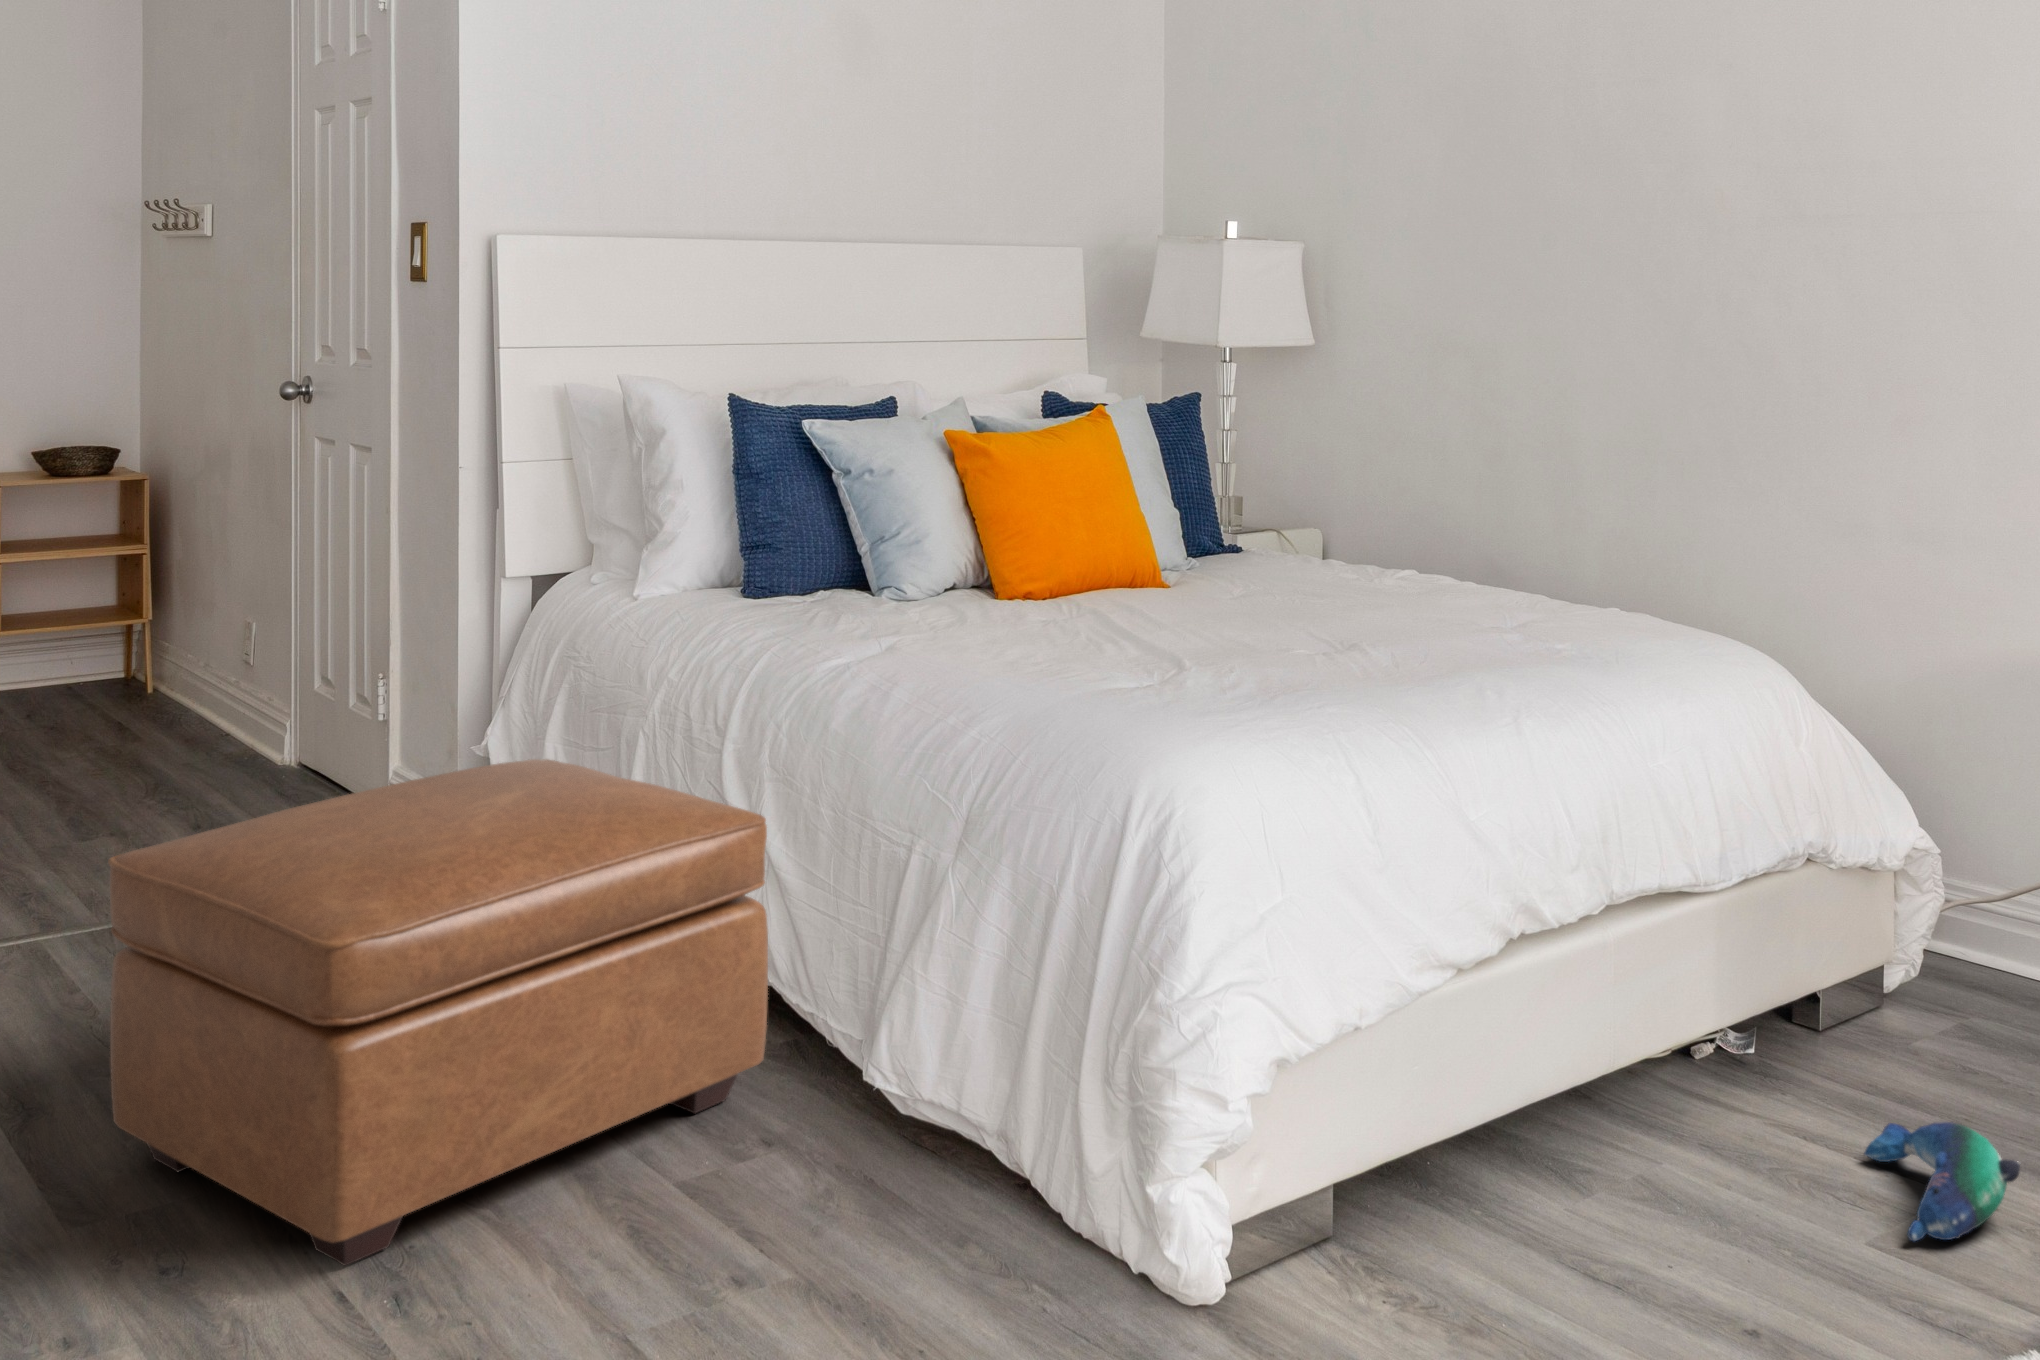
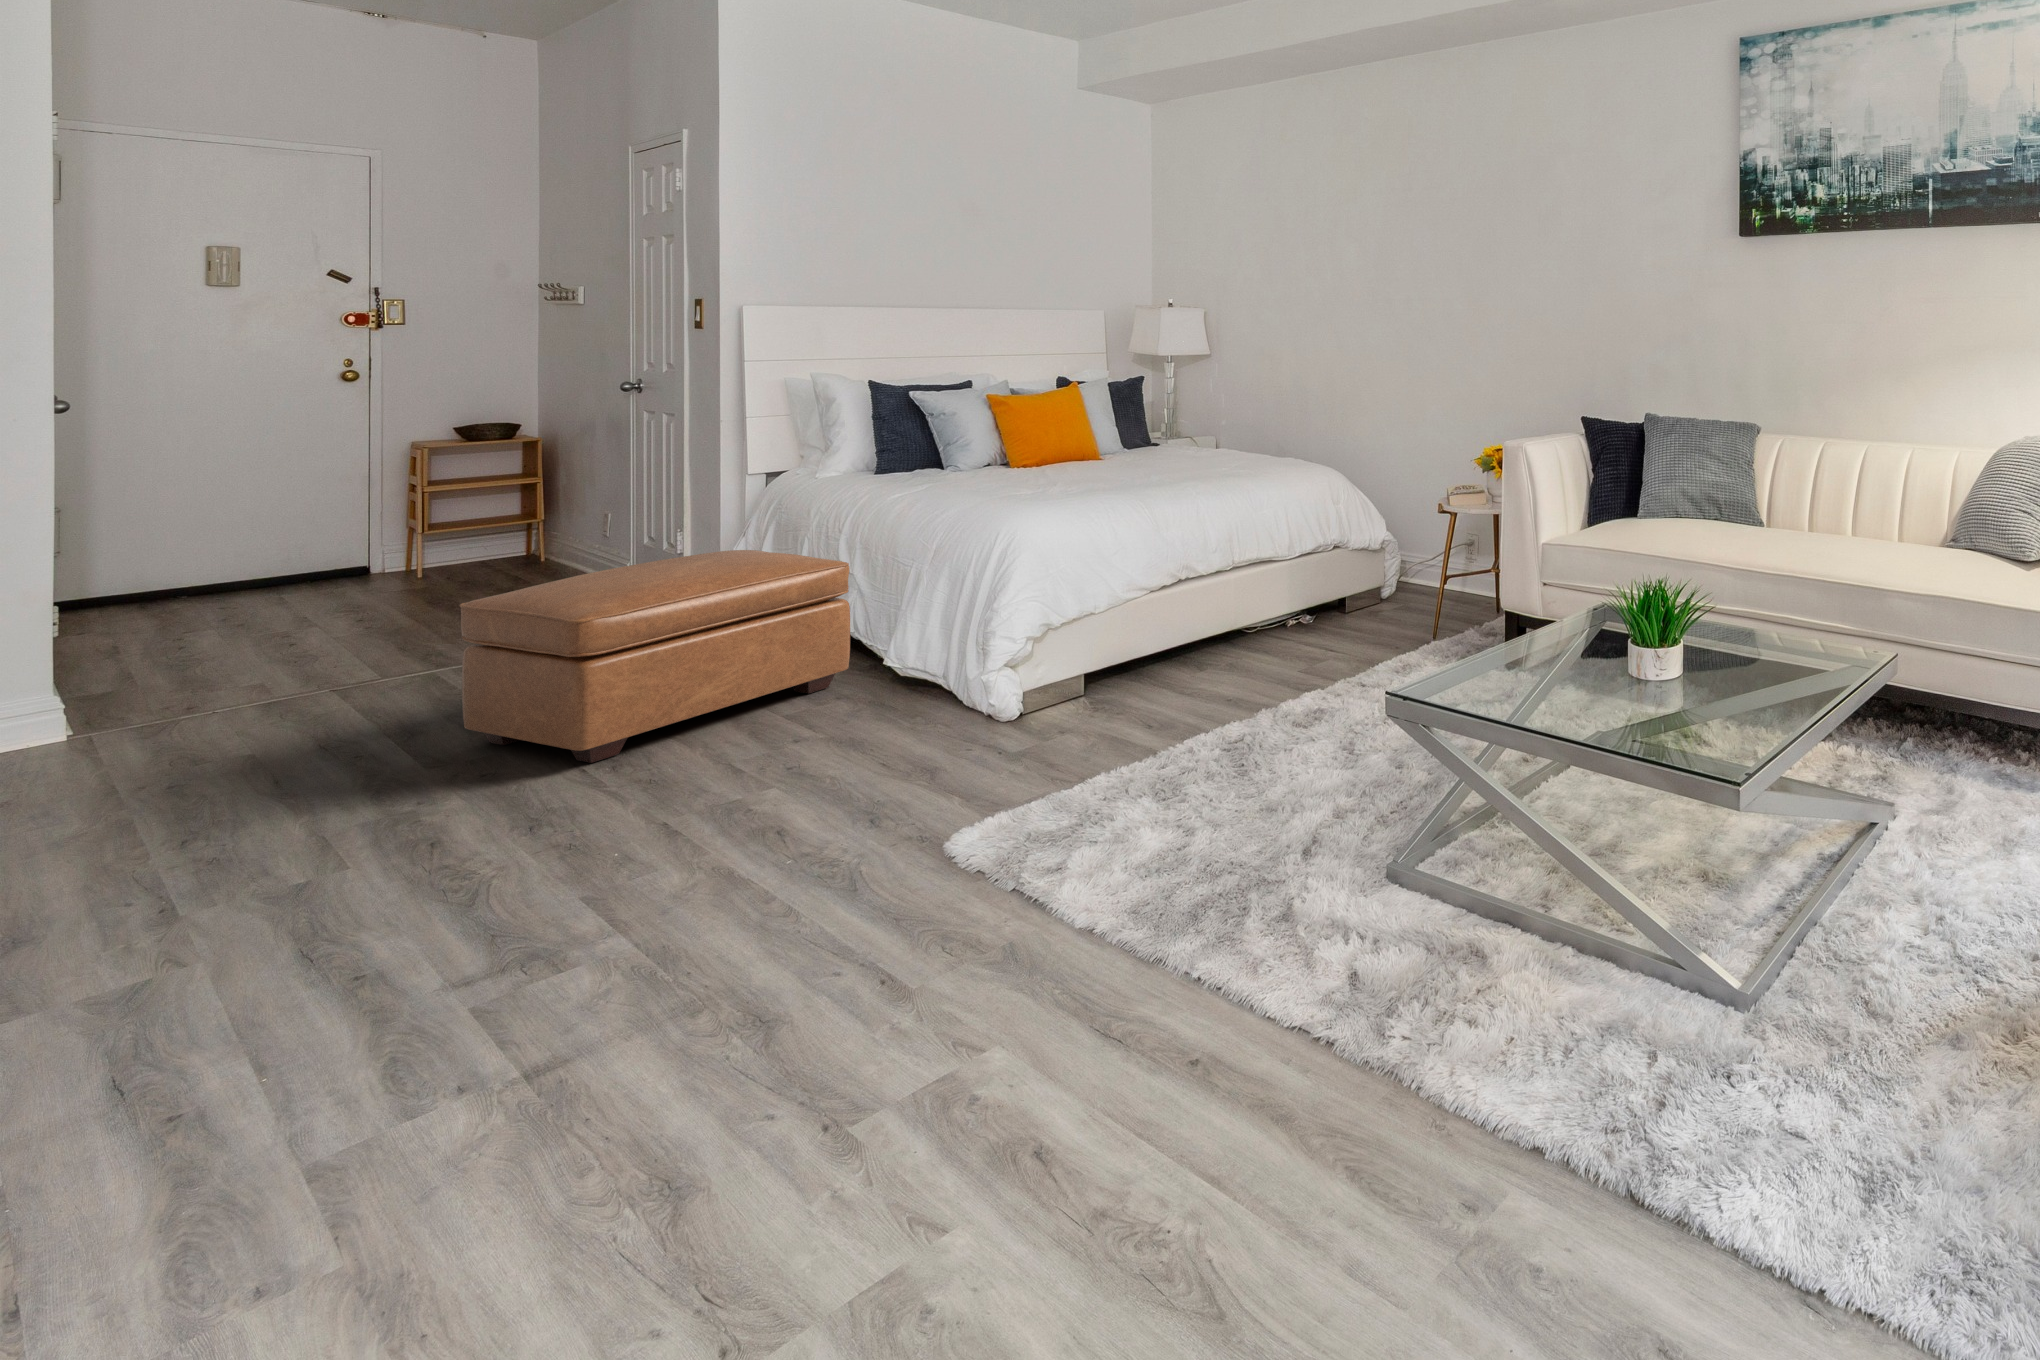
plush toy: present [1864,1122,2020,1242] -> none [1312,630,1360,669]

